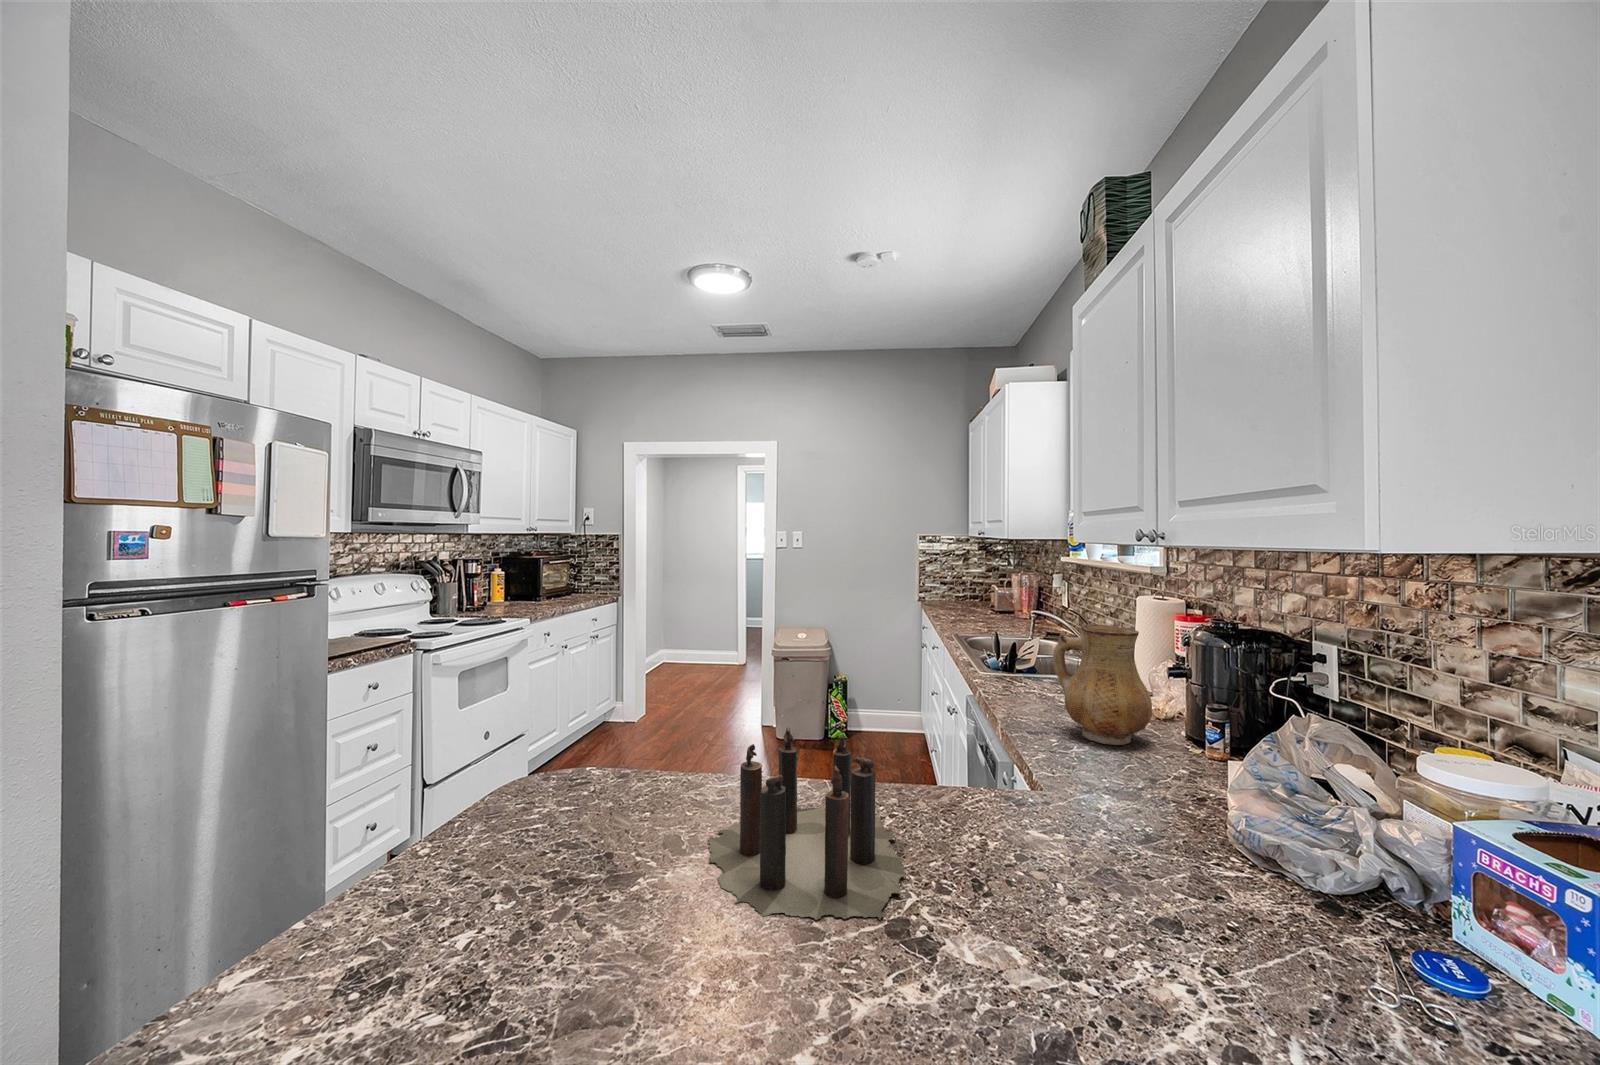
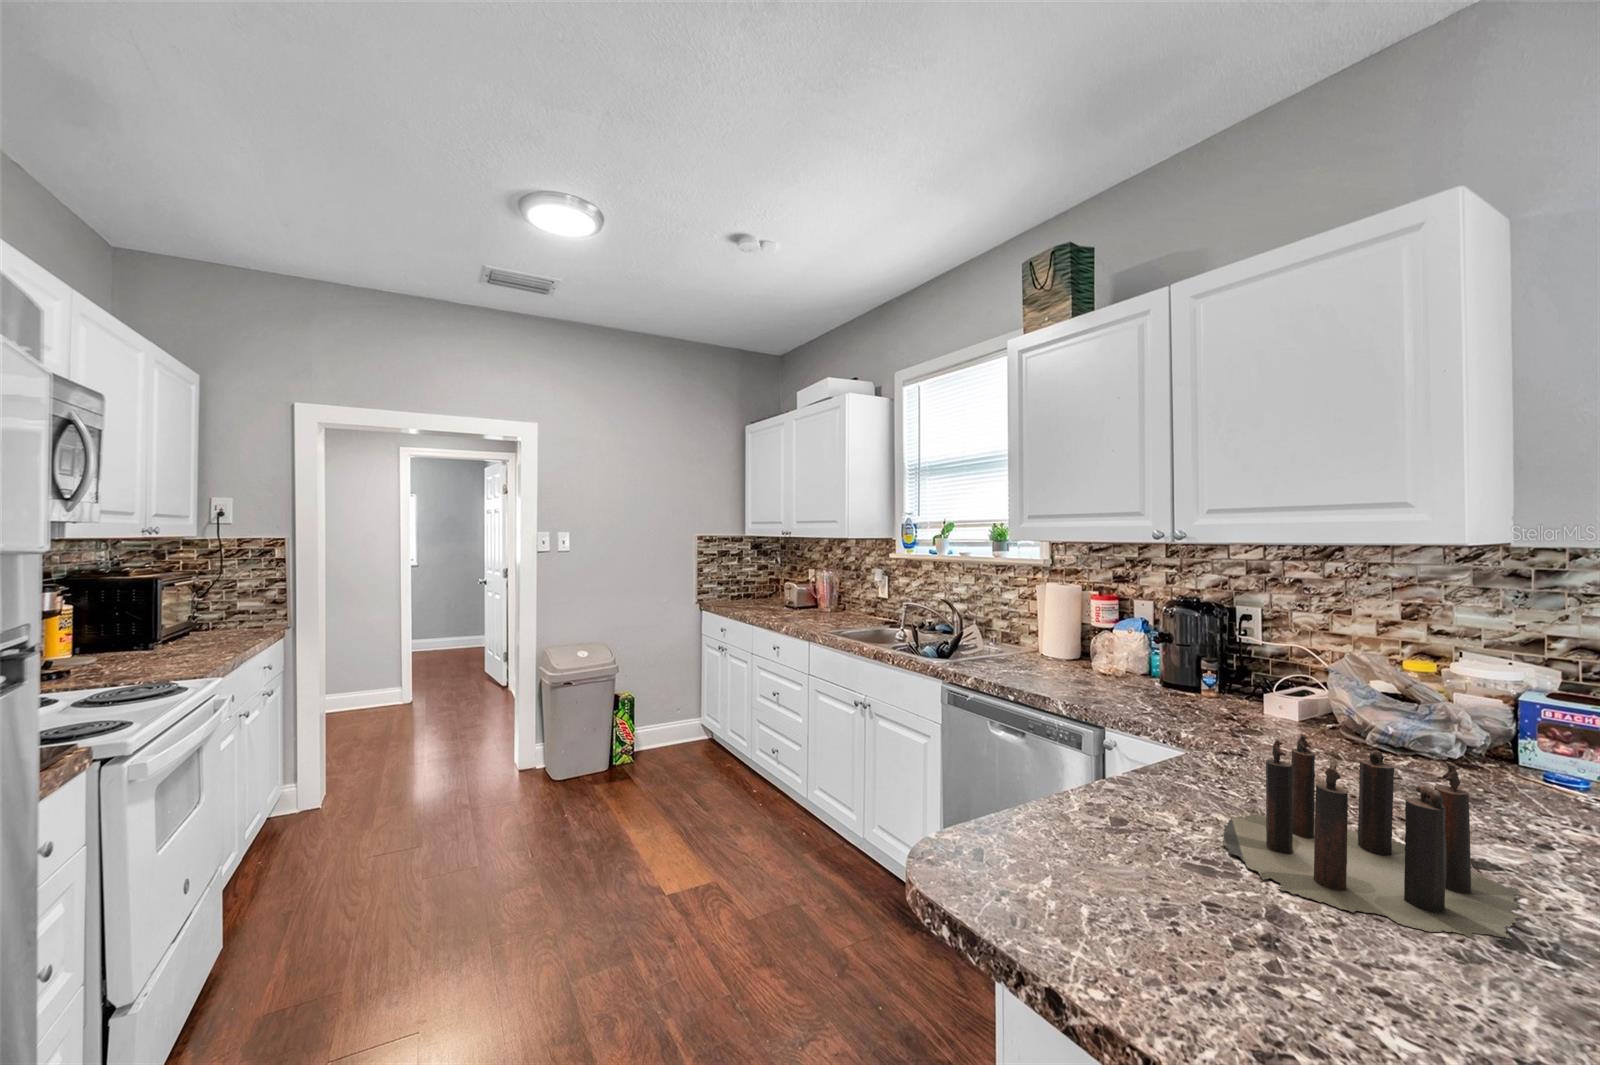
ceramic pitcher: present [1053,624,1152,745] -> none [1097,607,1176,703]

